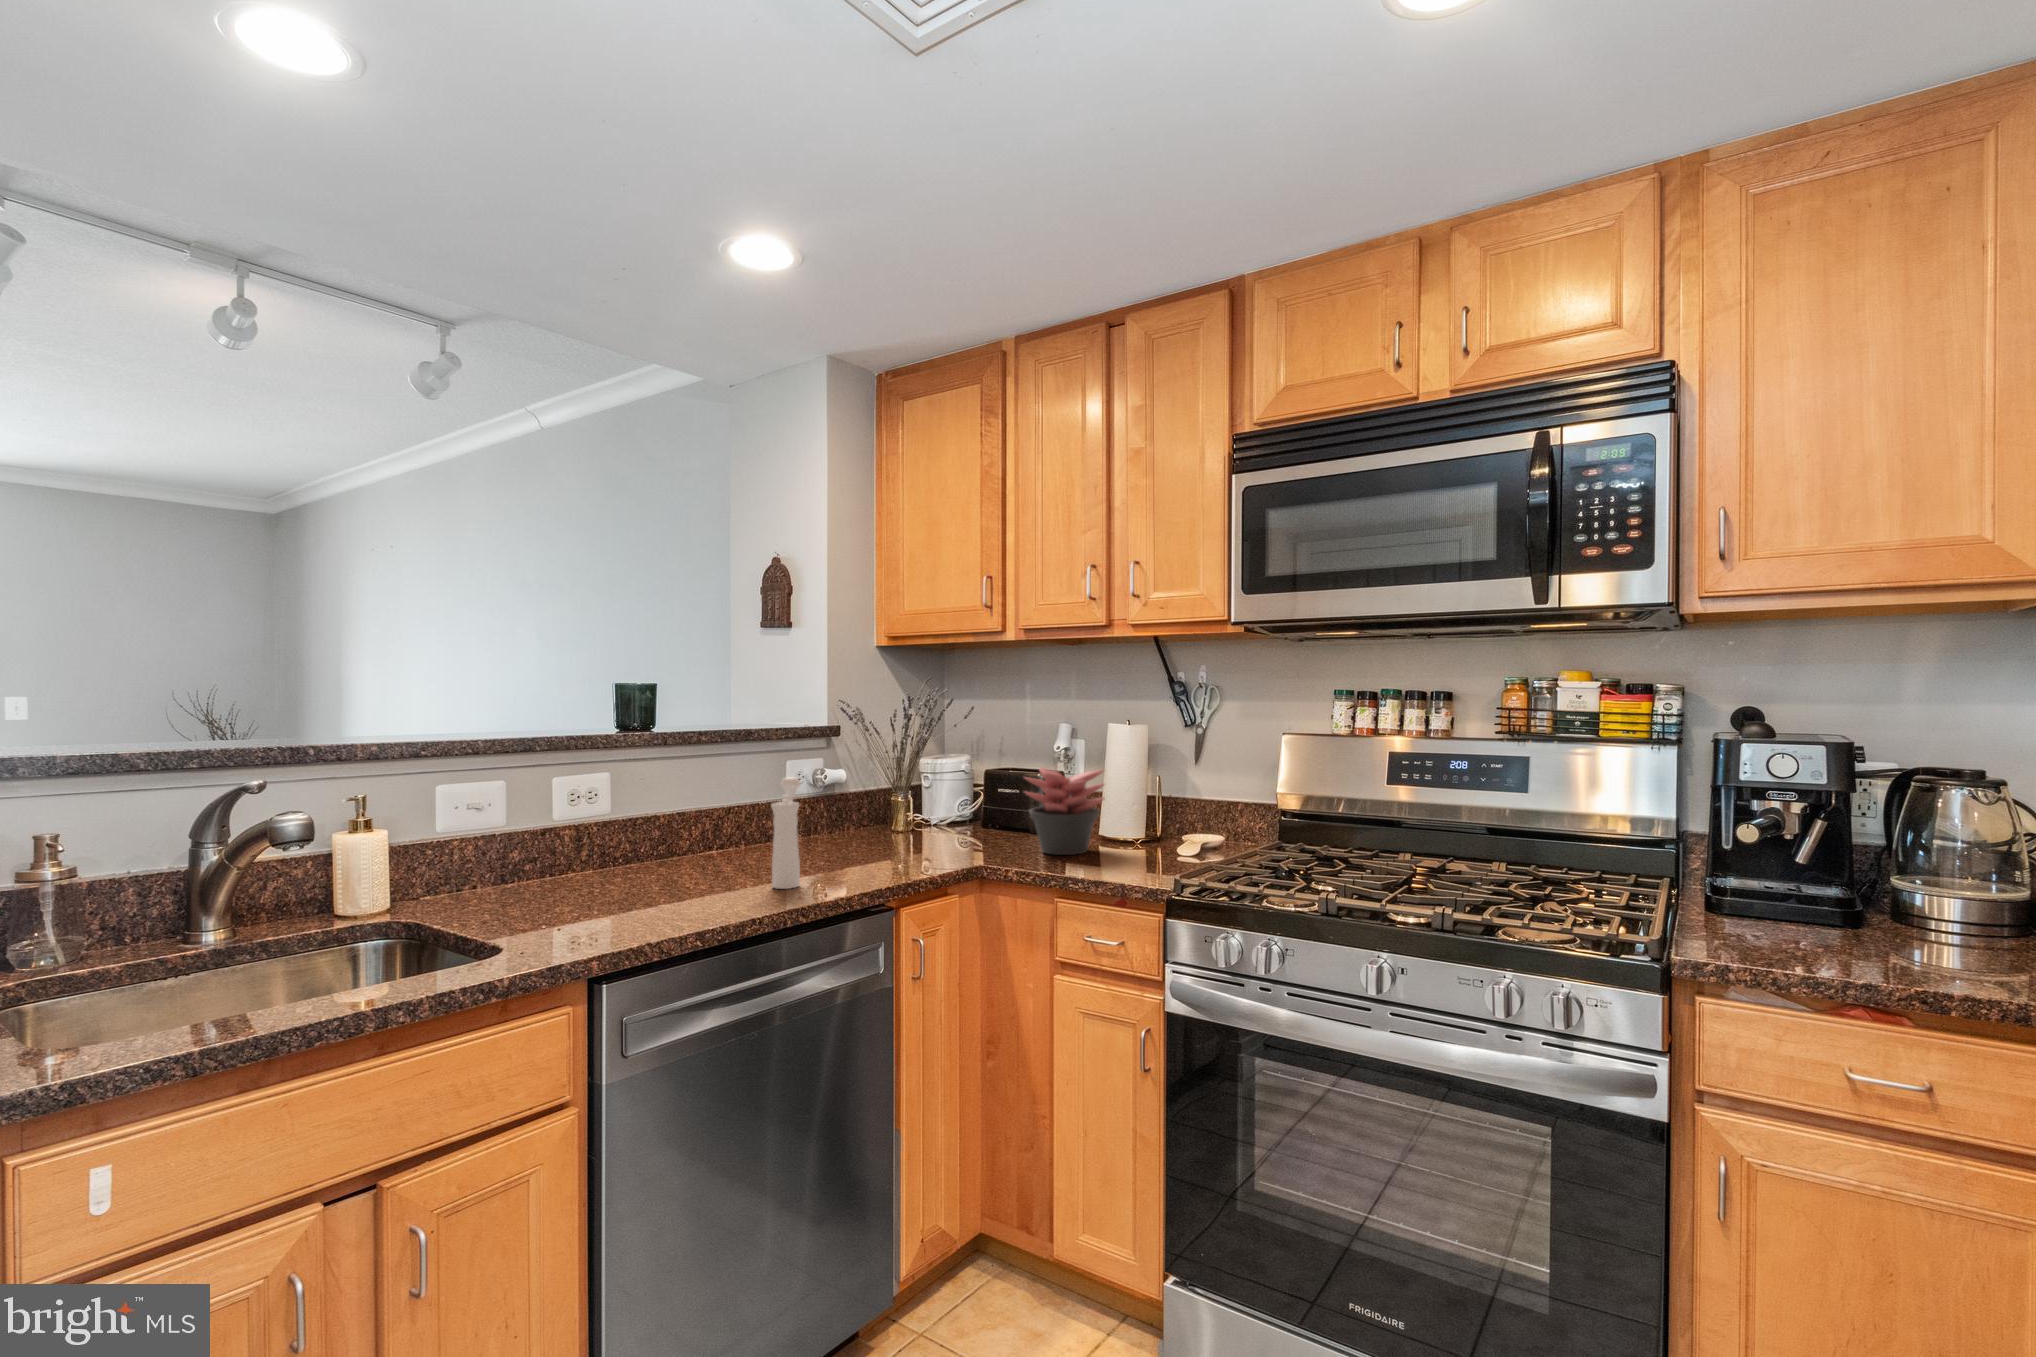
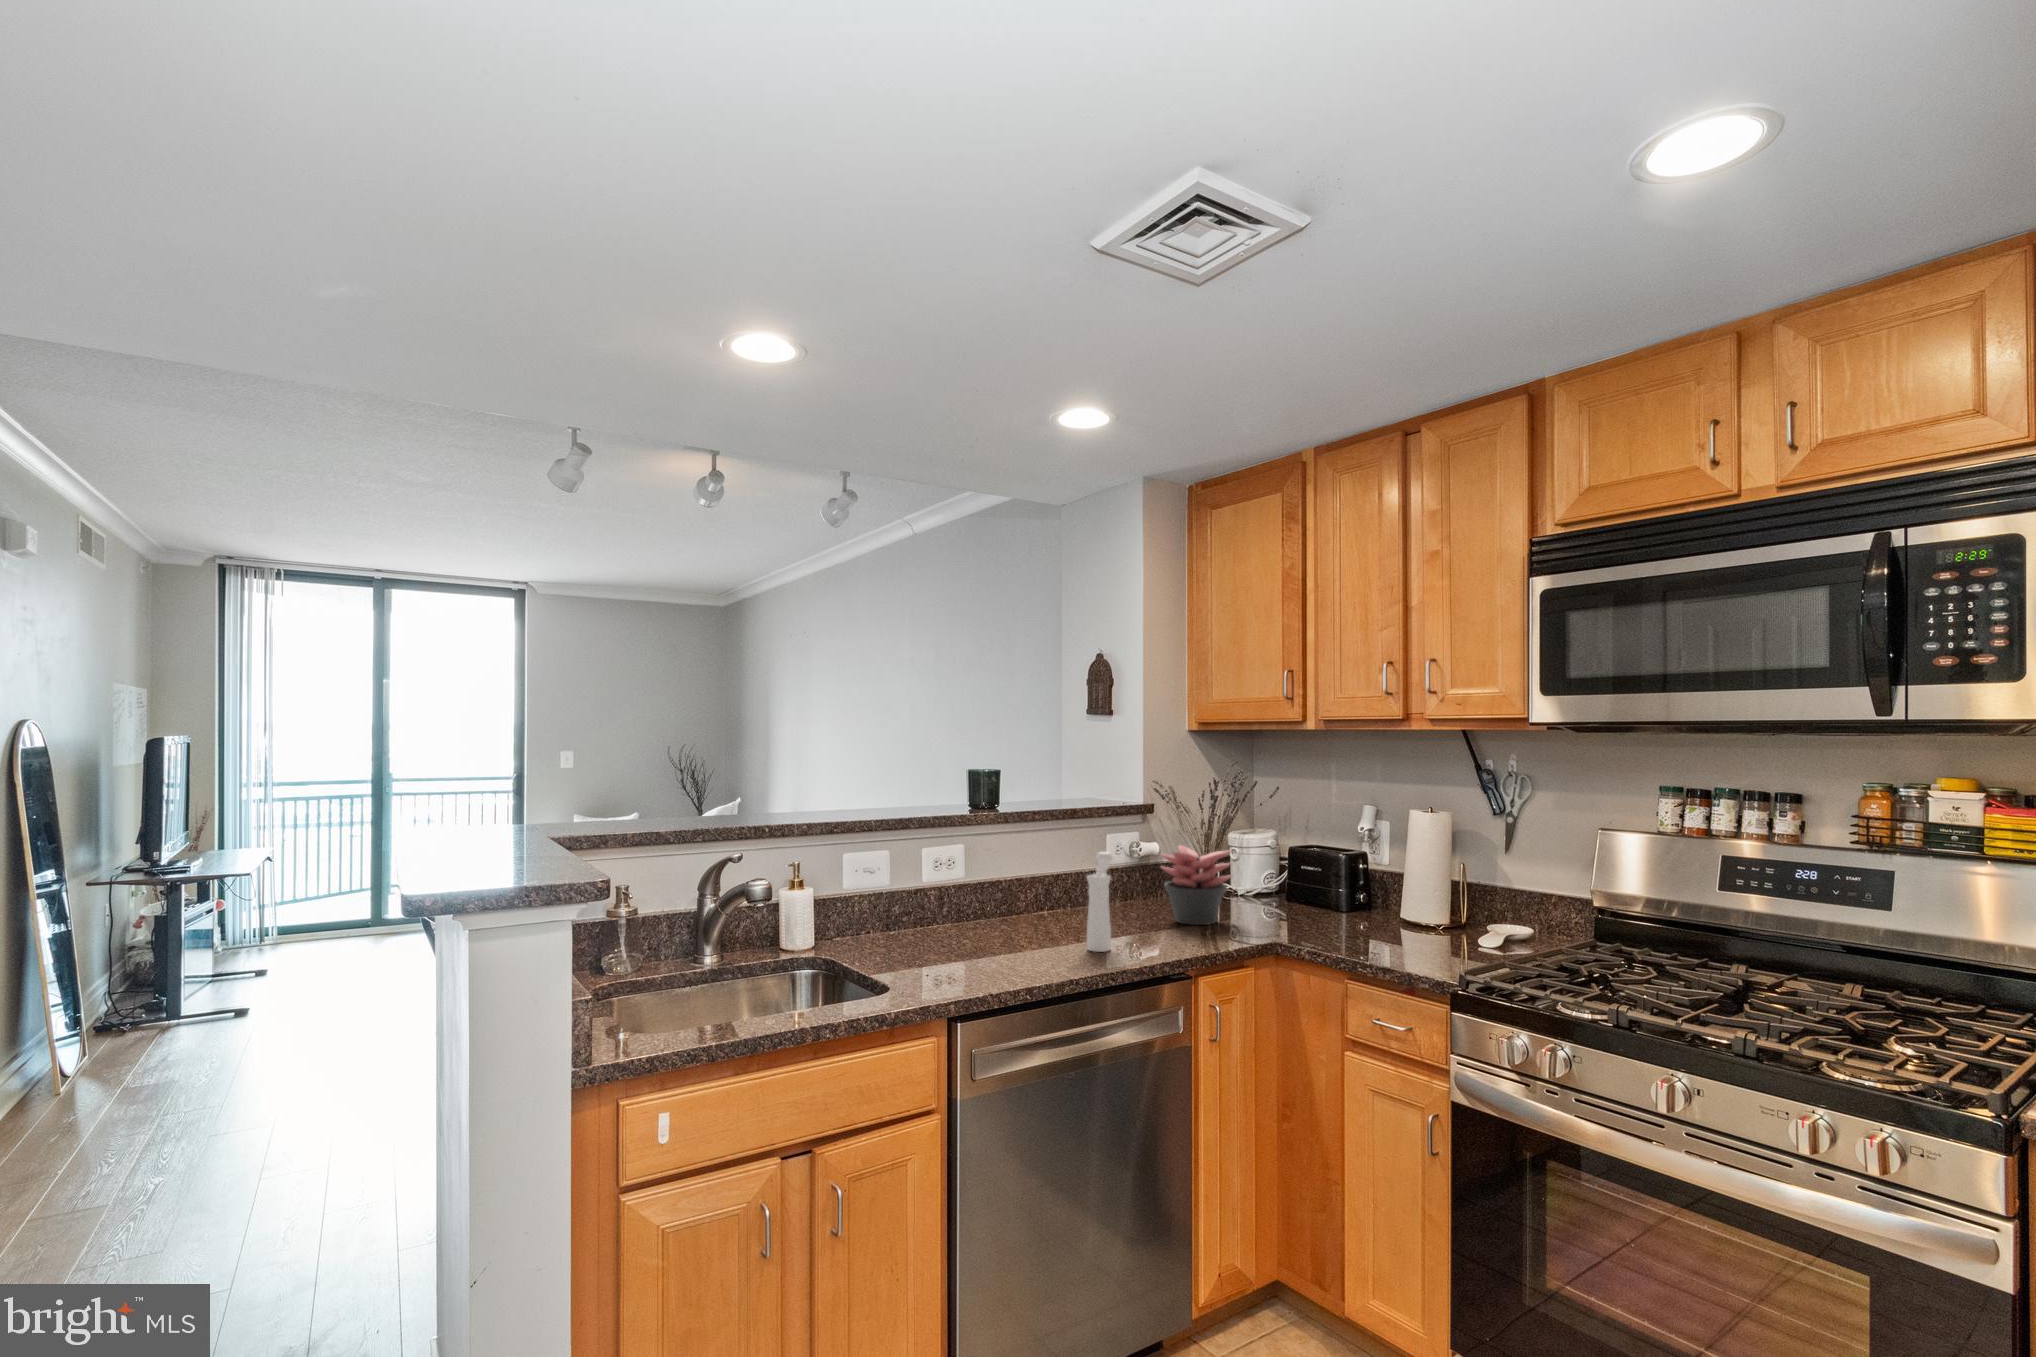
succulent plant: present [1025,767,1104,855] -> present [1161,845,1231,925]

